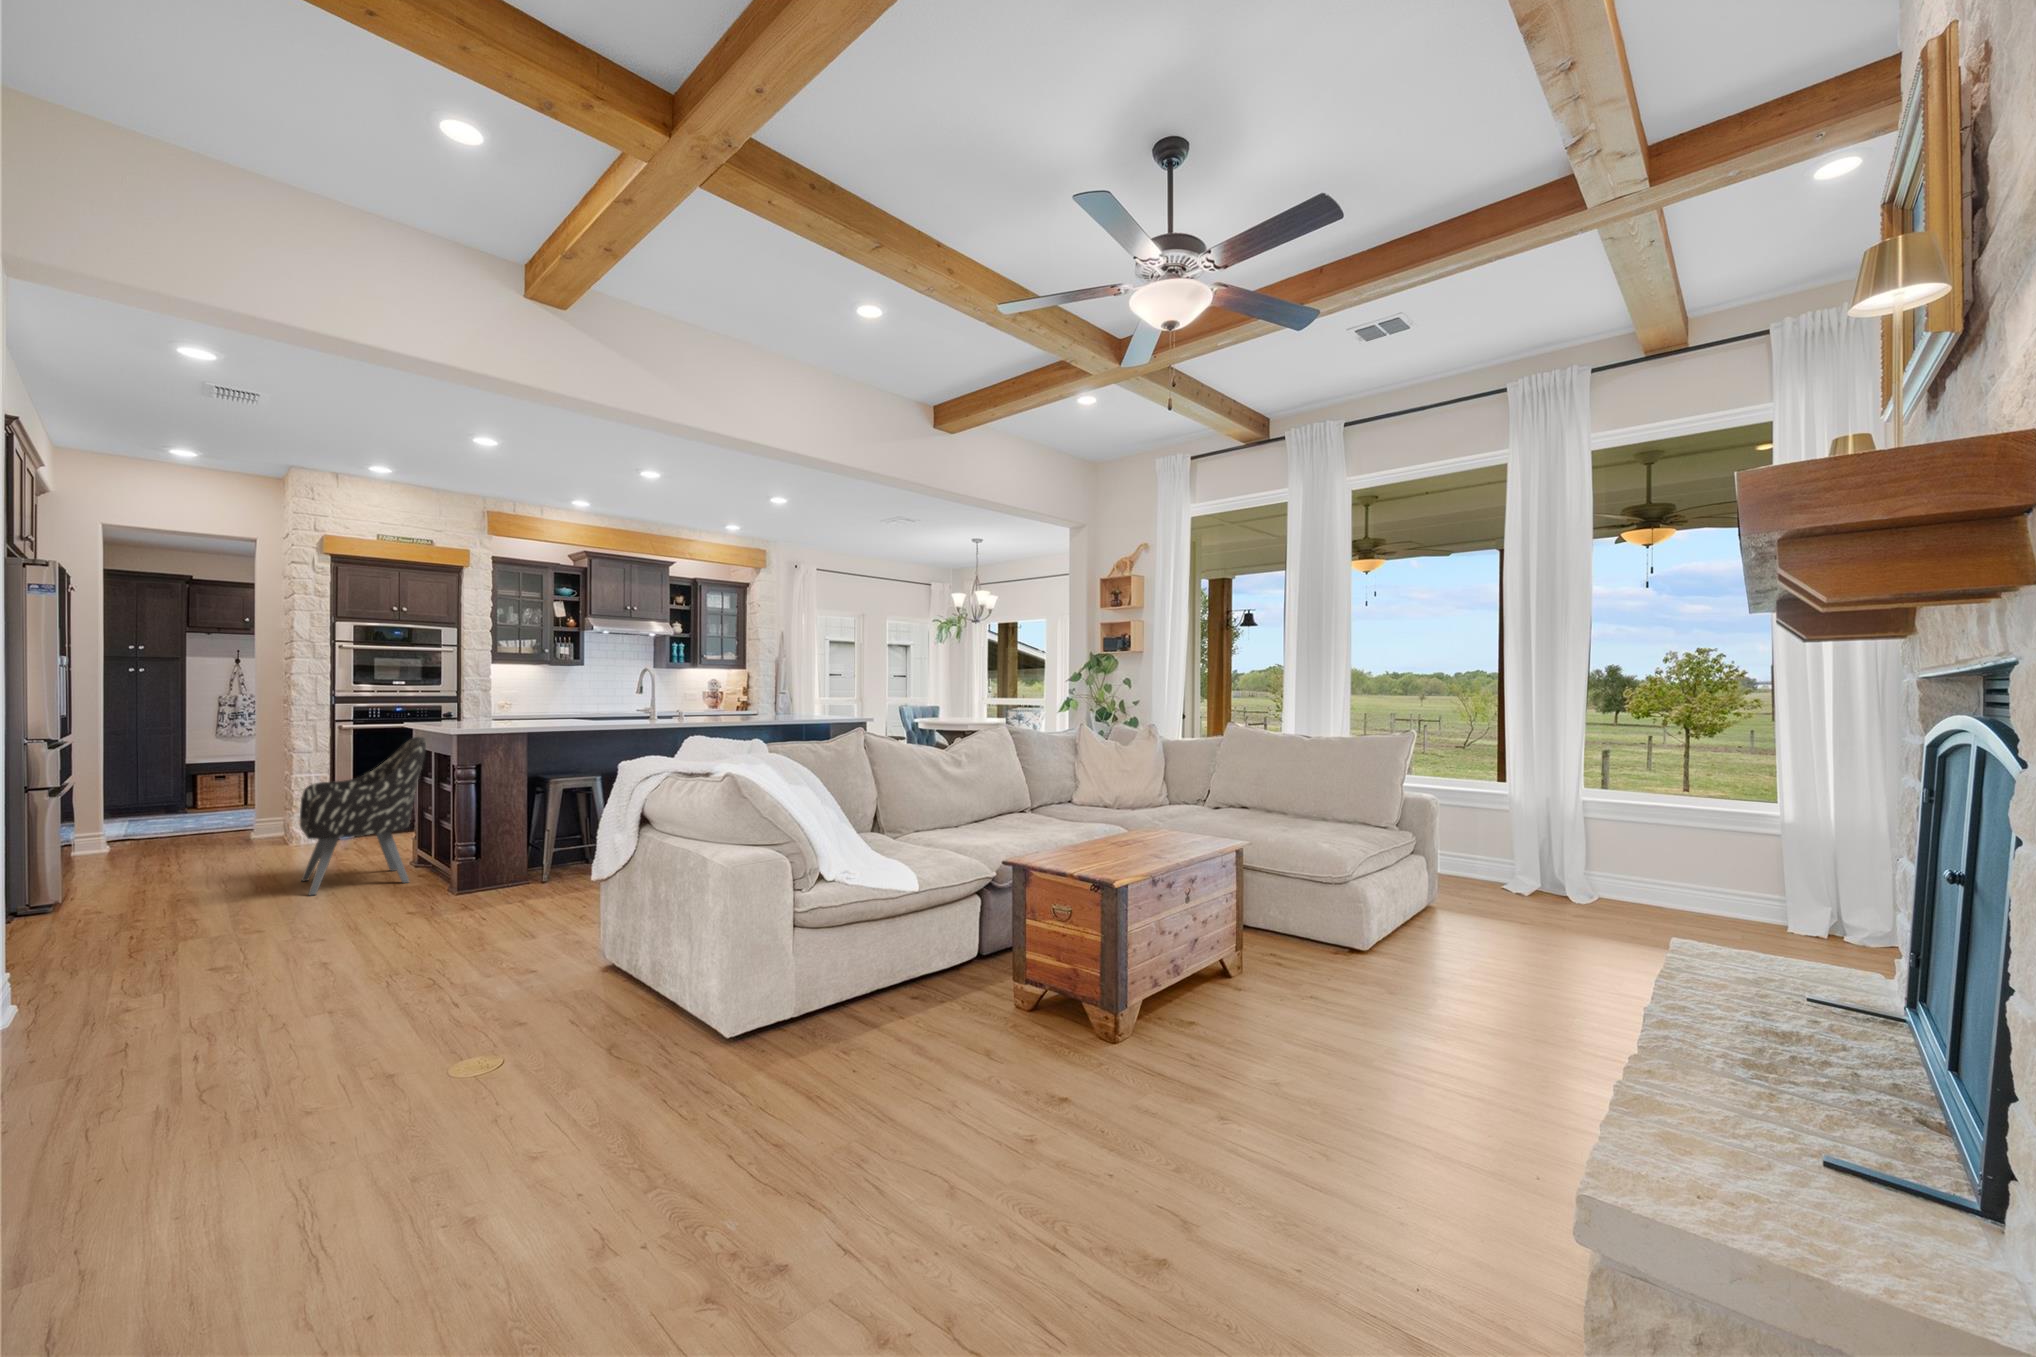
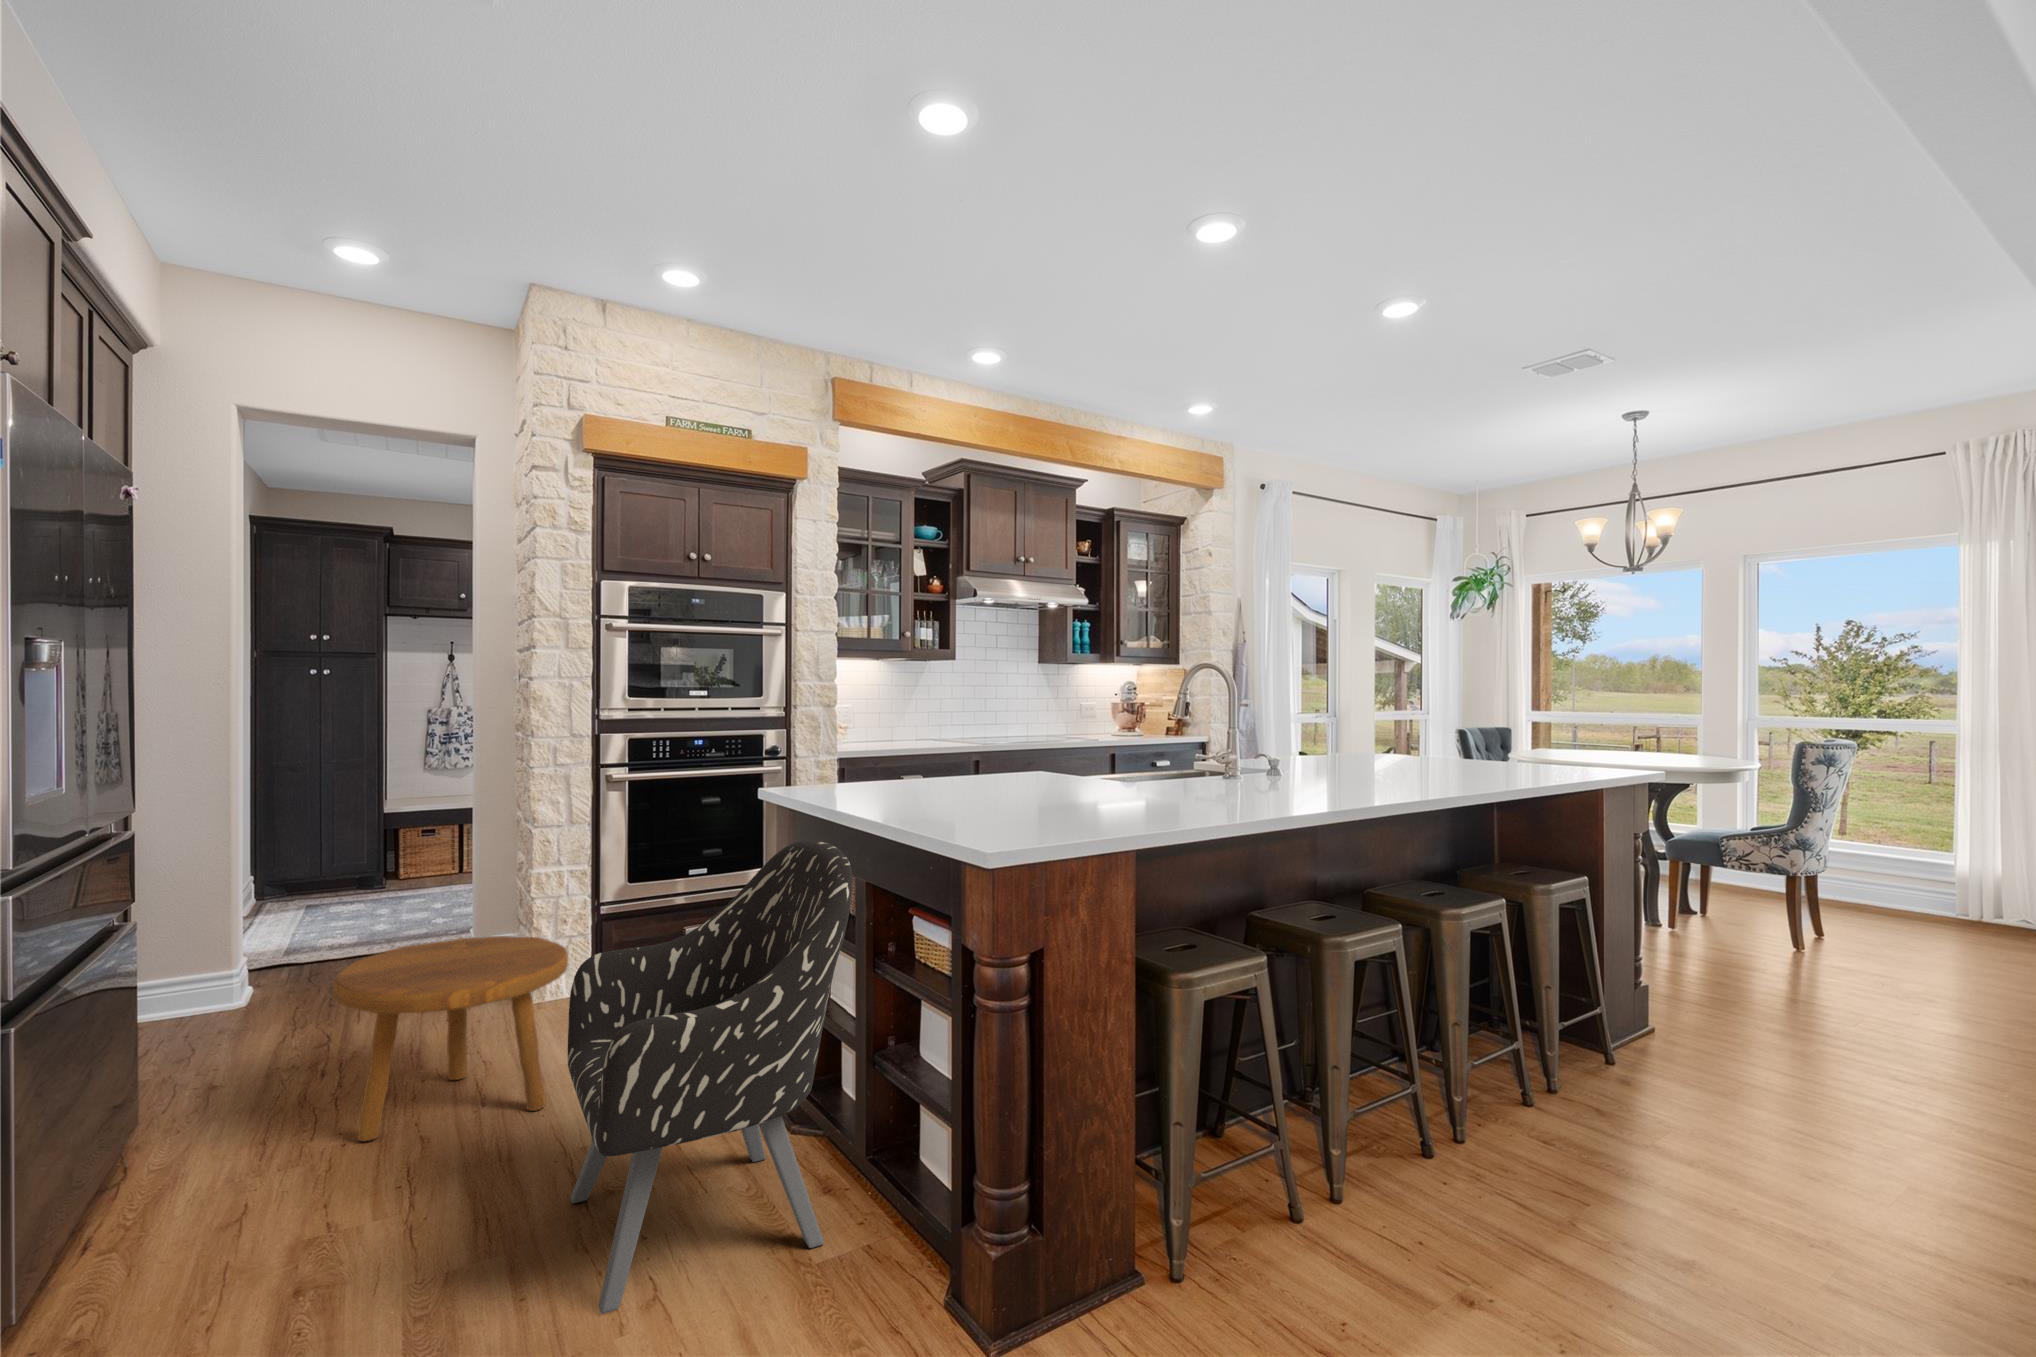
footstool: none [181,795,306,876] -> present [333,936,568,1141]

